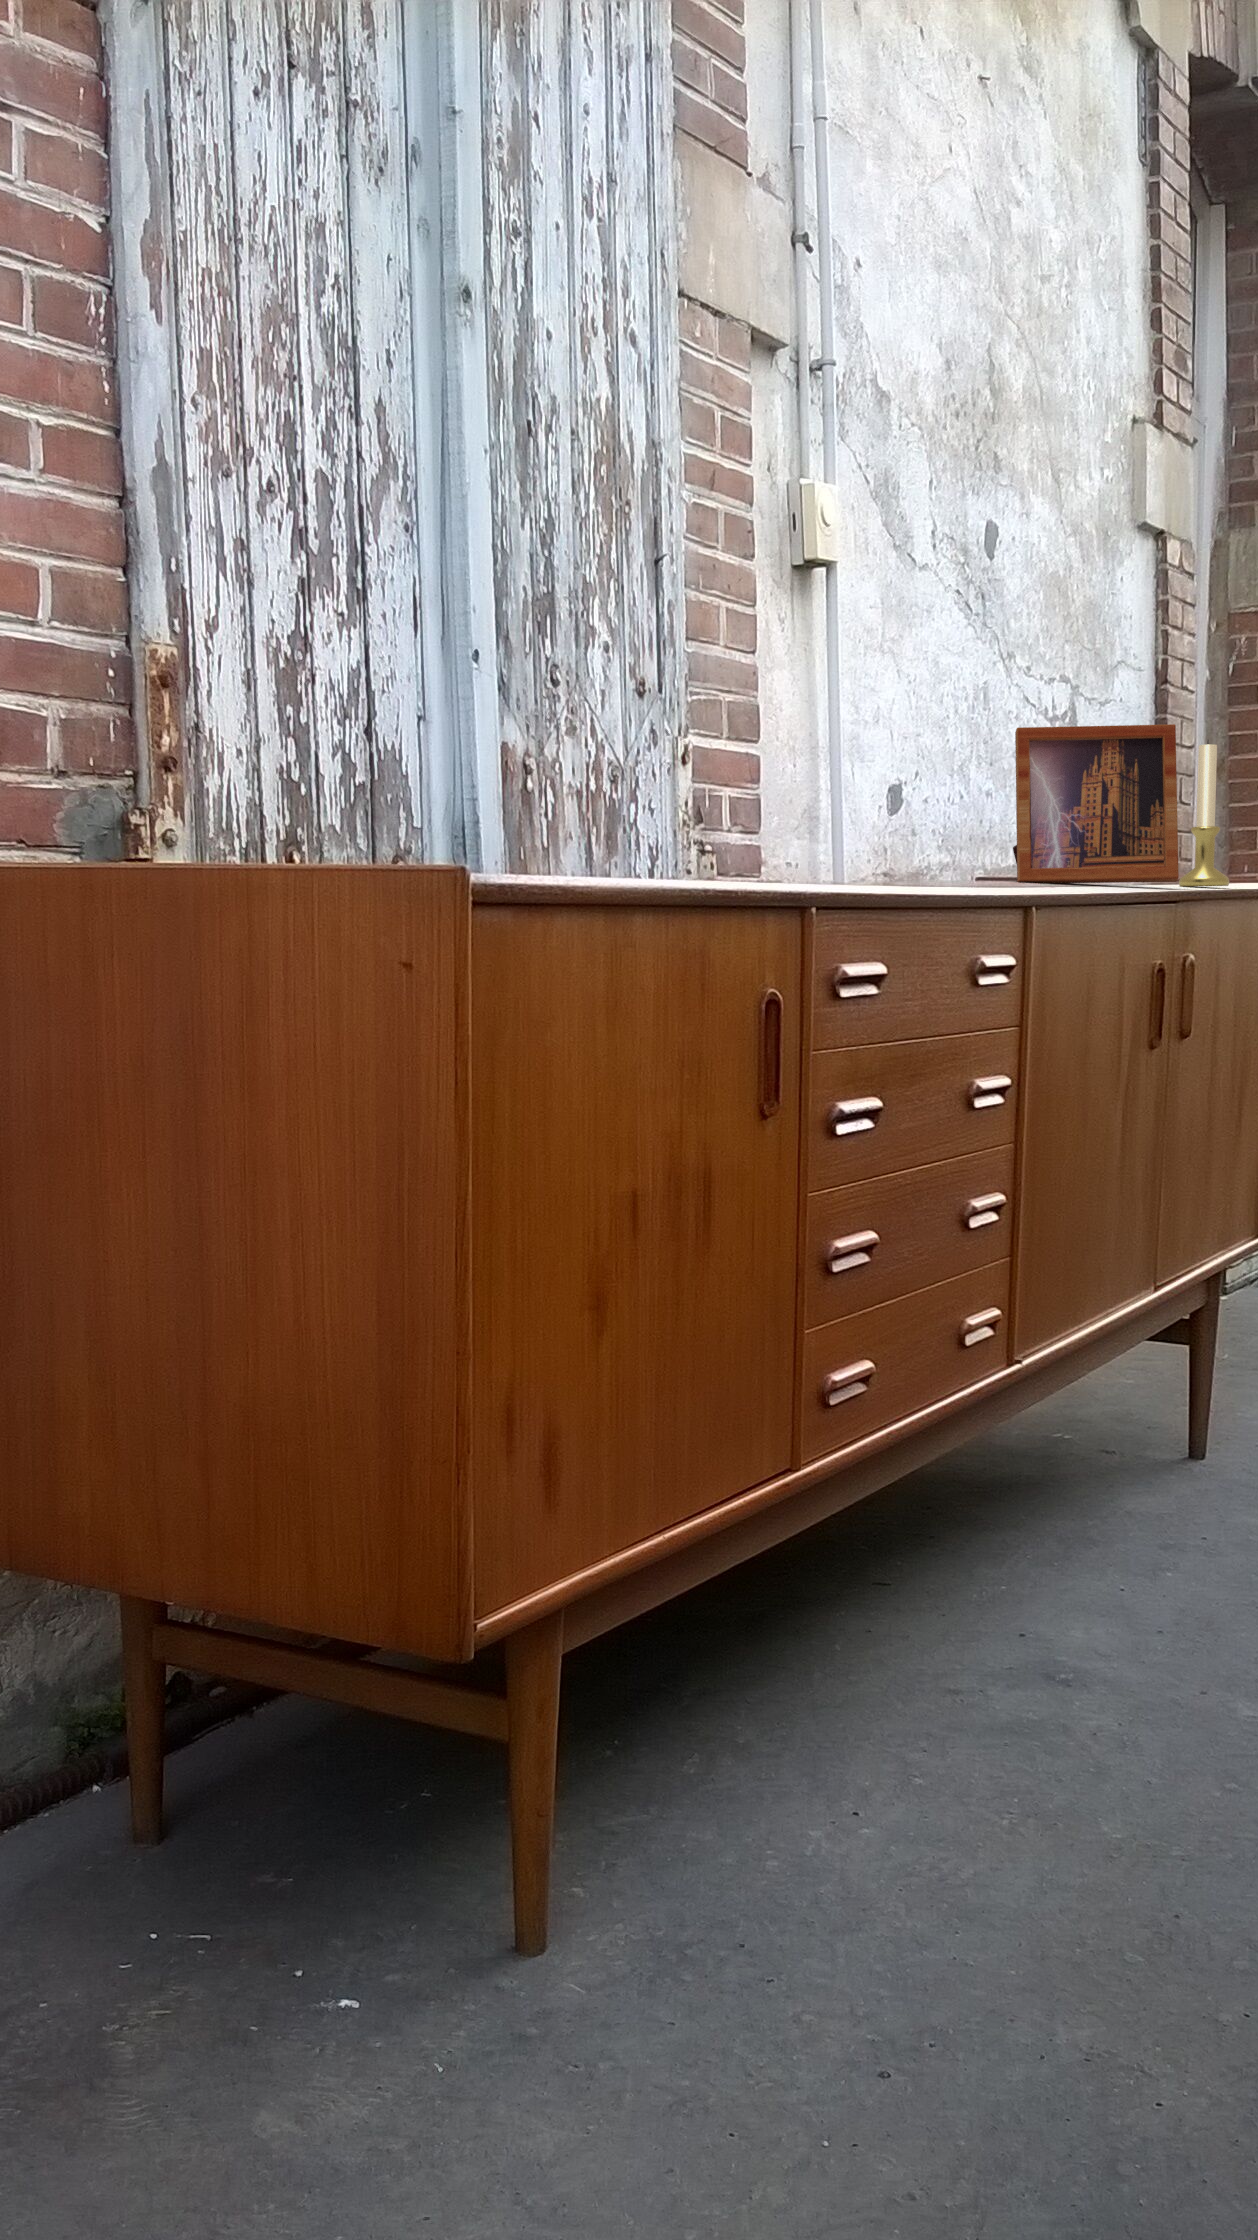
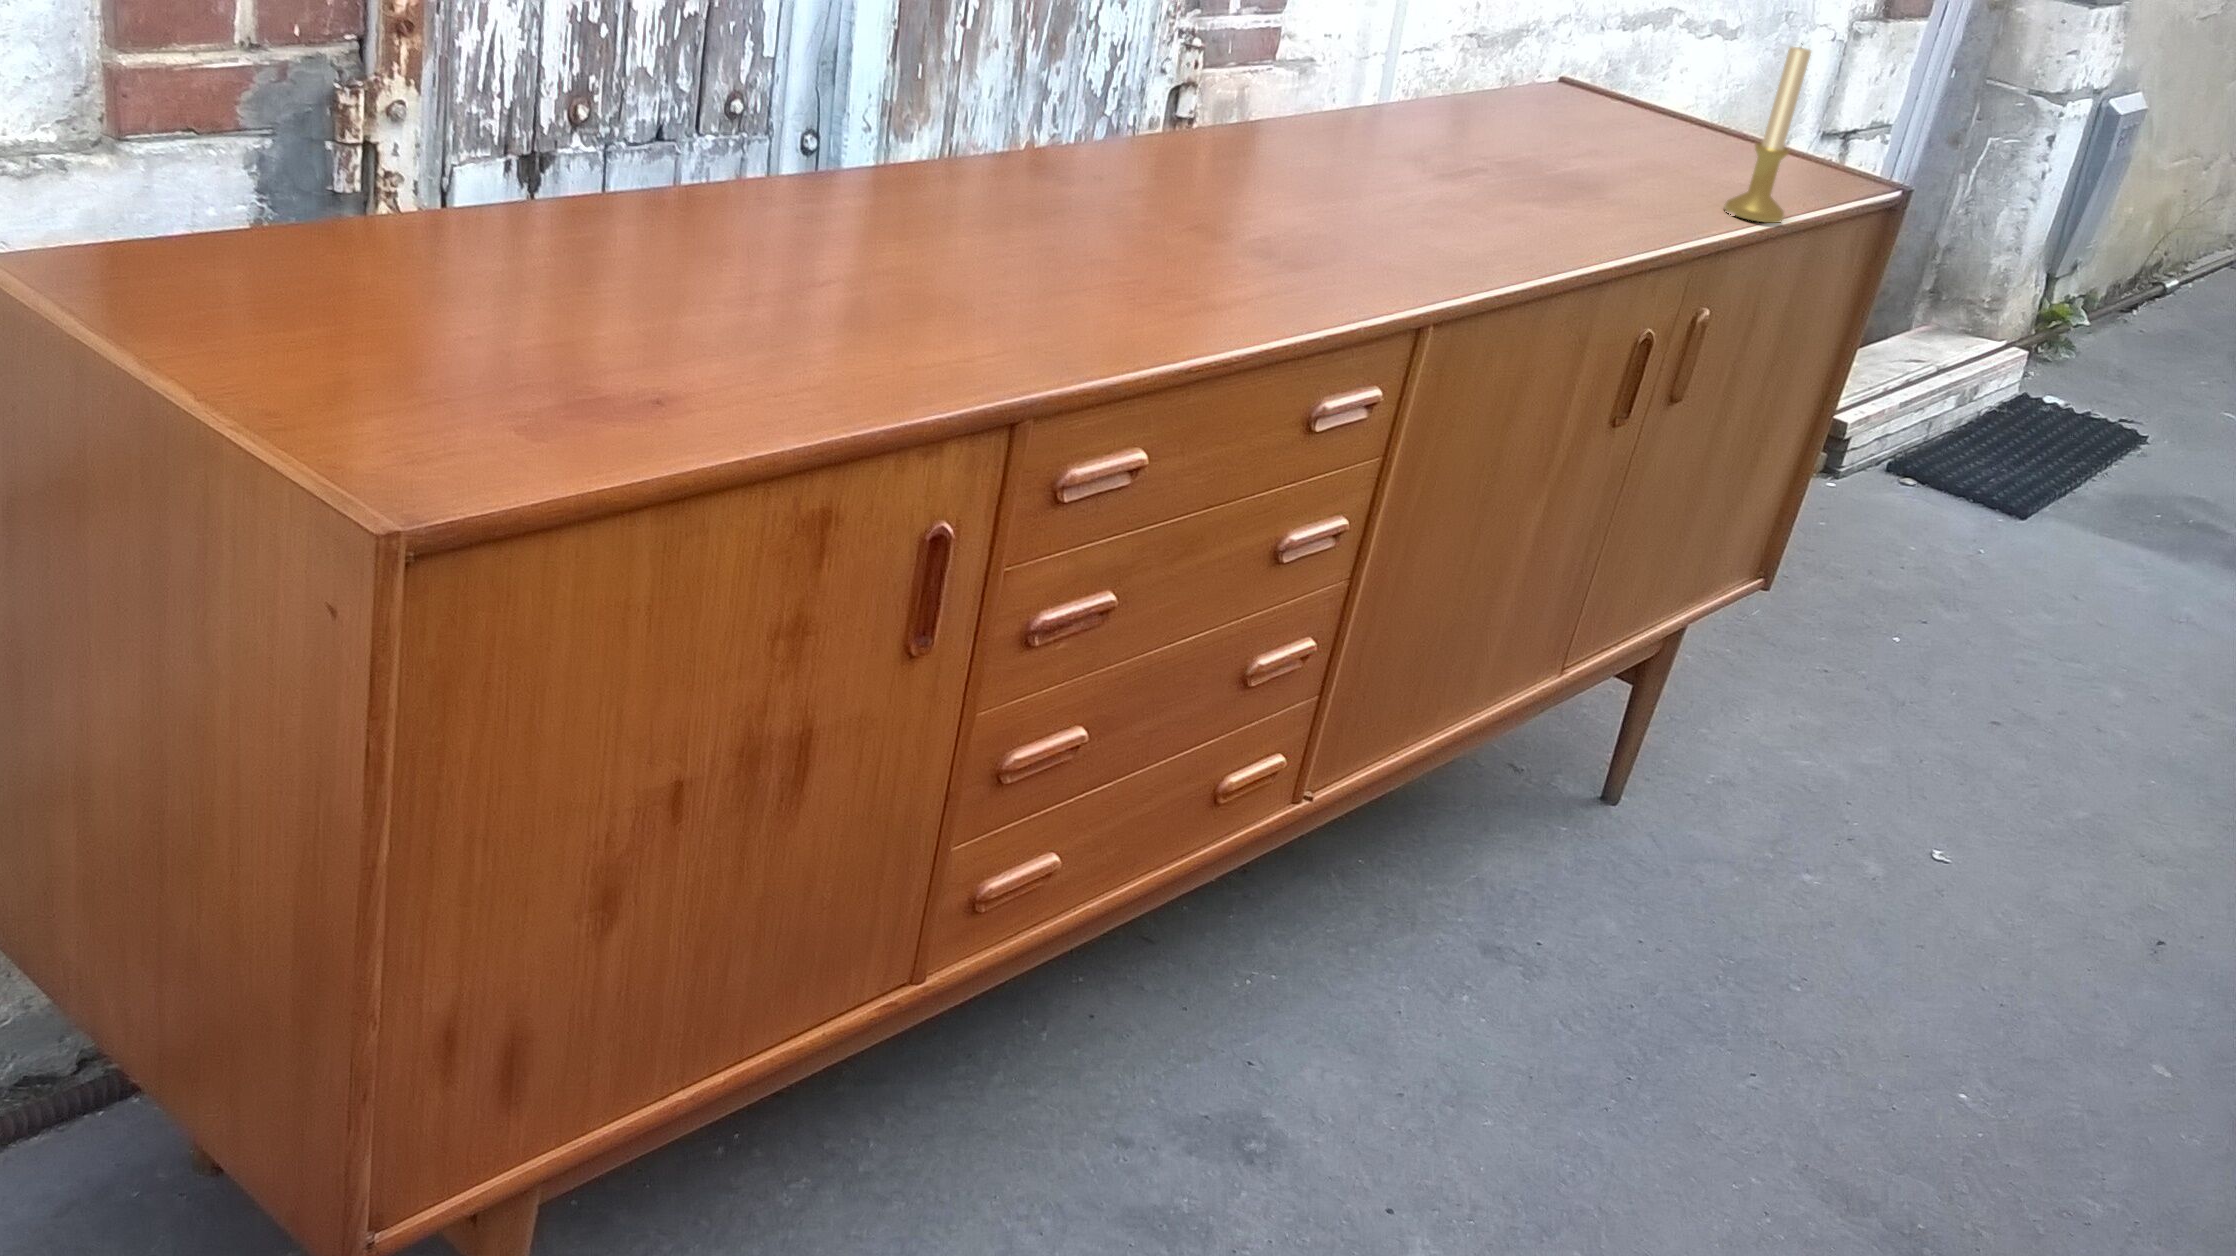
picture frame: present [1013,724,1179,884] -> none [1488,15,1726,241]

